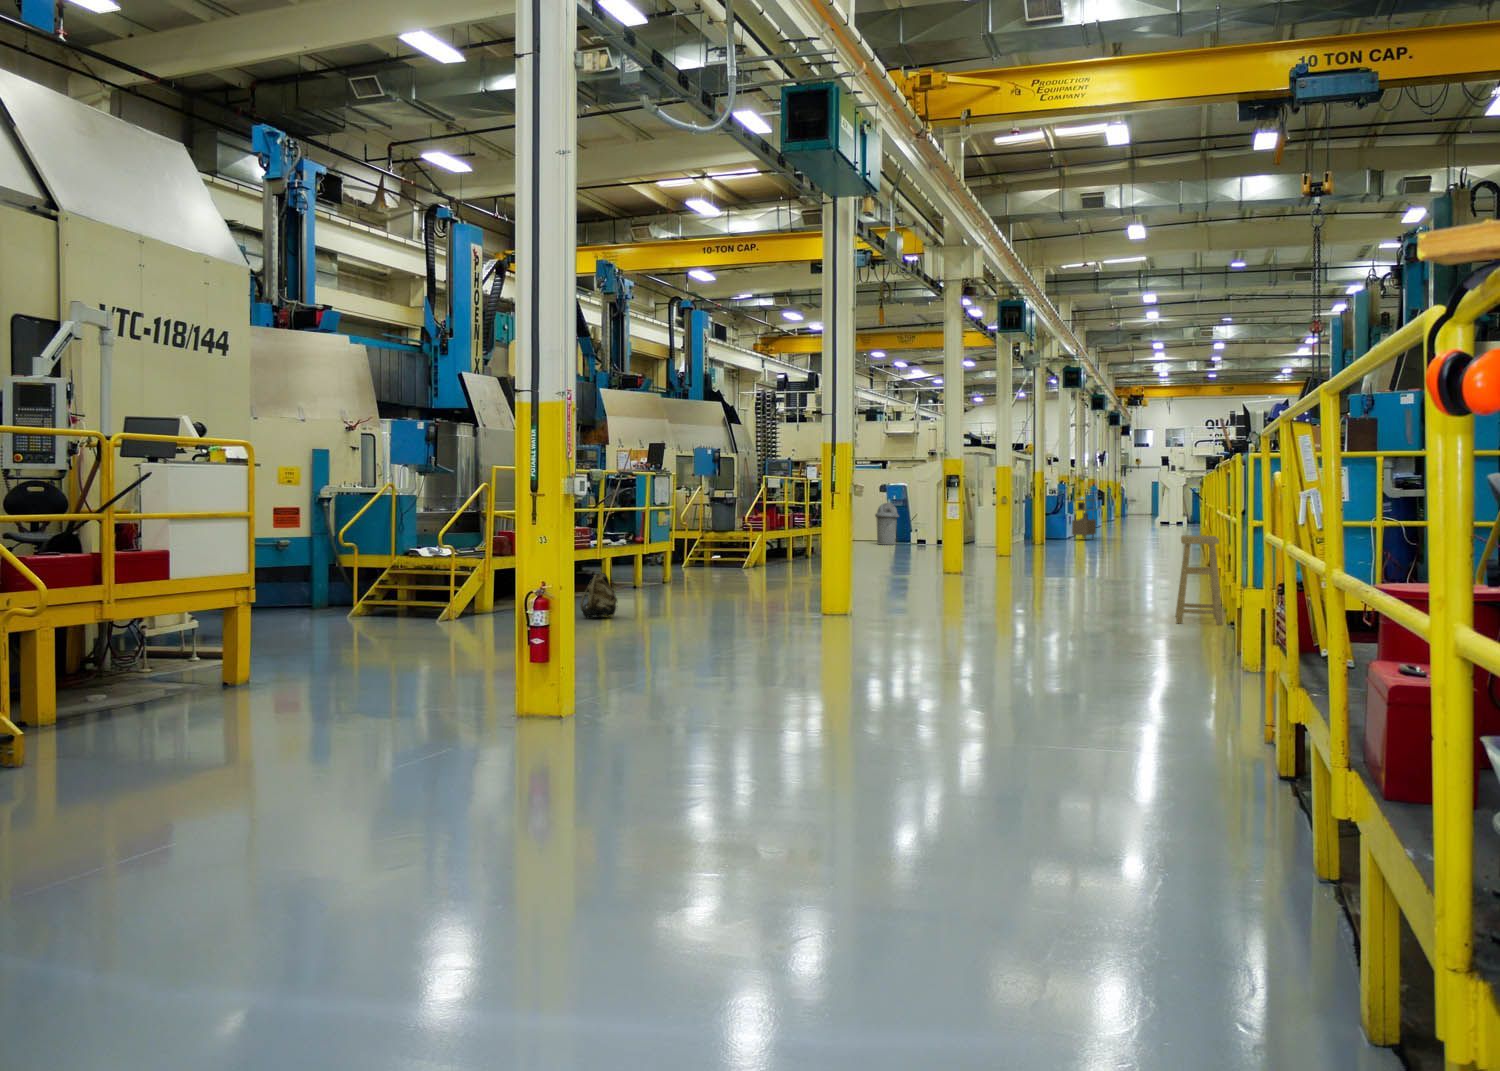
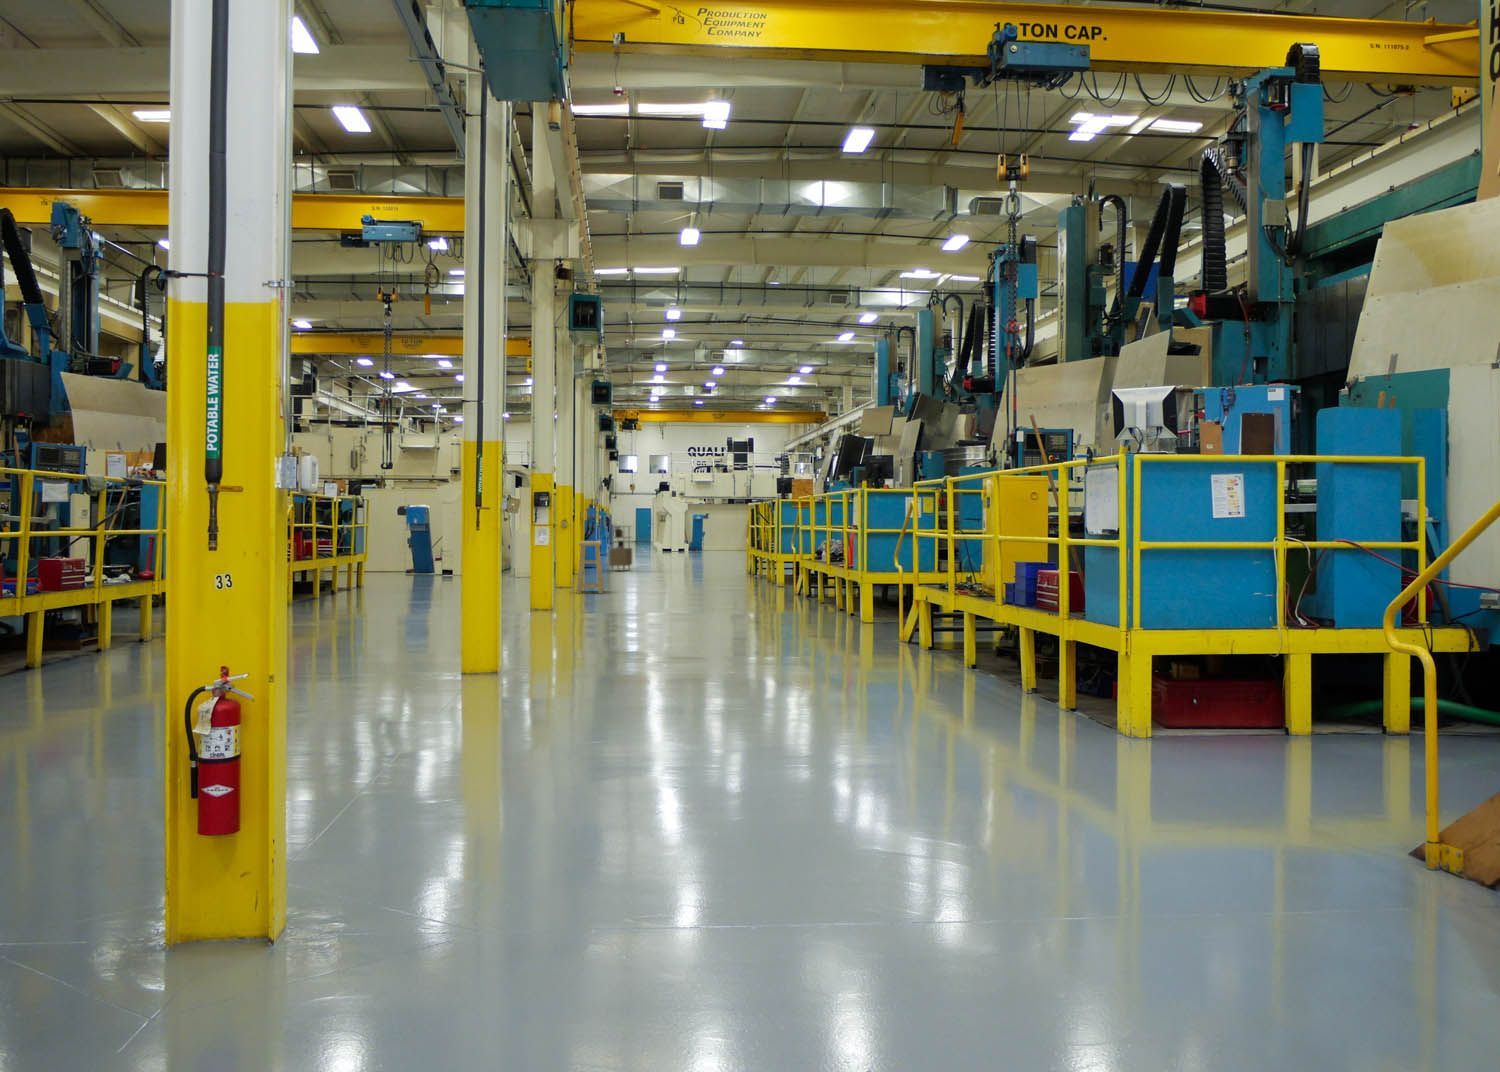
trash can: present [875,503,899,545] -> none [391,529,421,581]
stool: present [1175,535,1223,625] -> present [576,541,604,593]
backpack: present [580,570,618,617] -> none [63,642,137,726]

